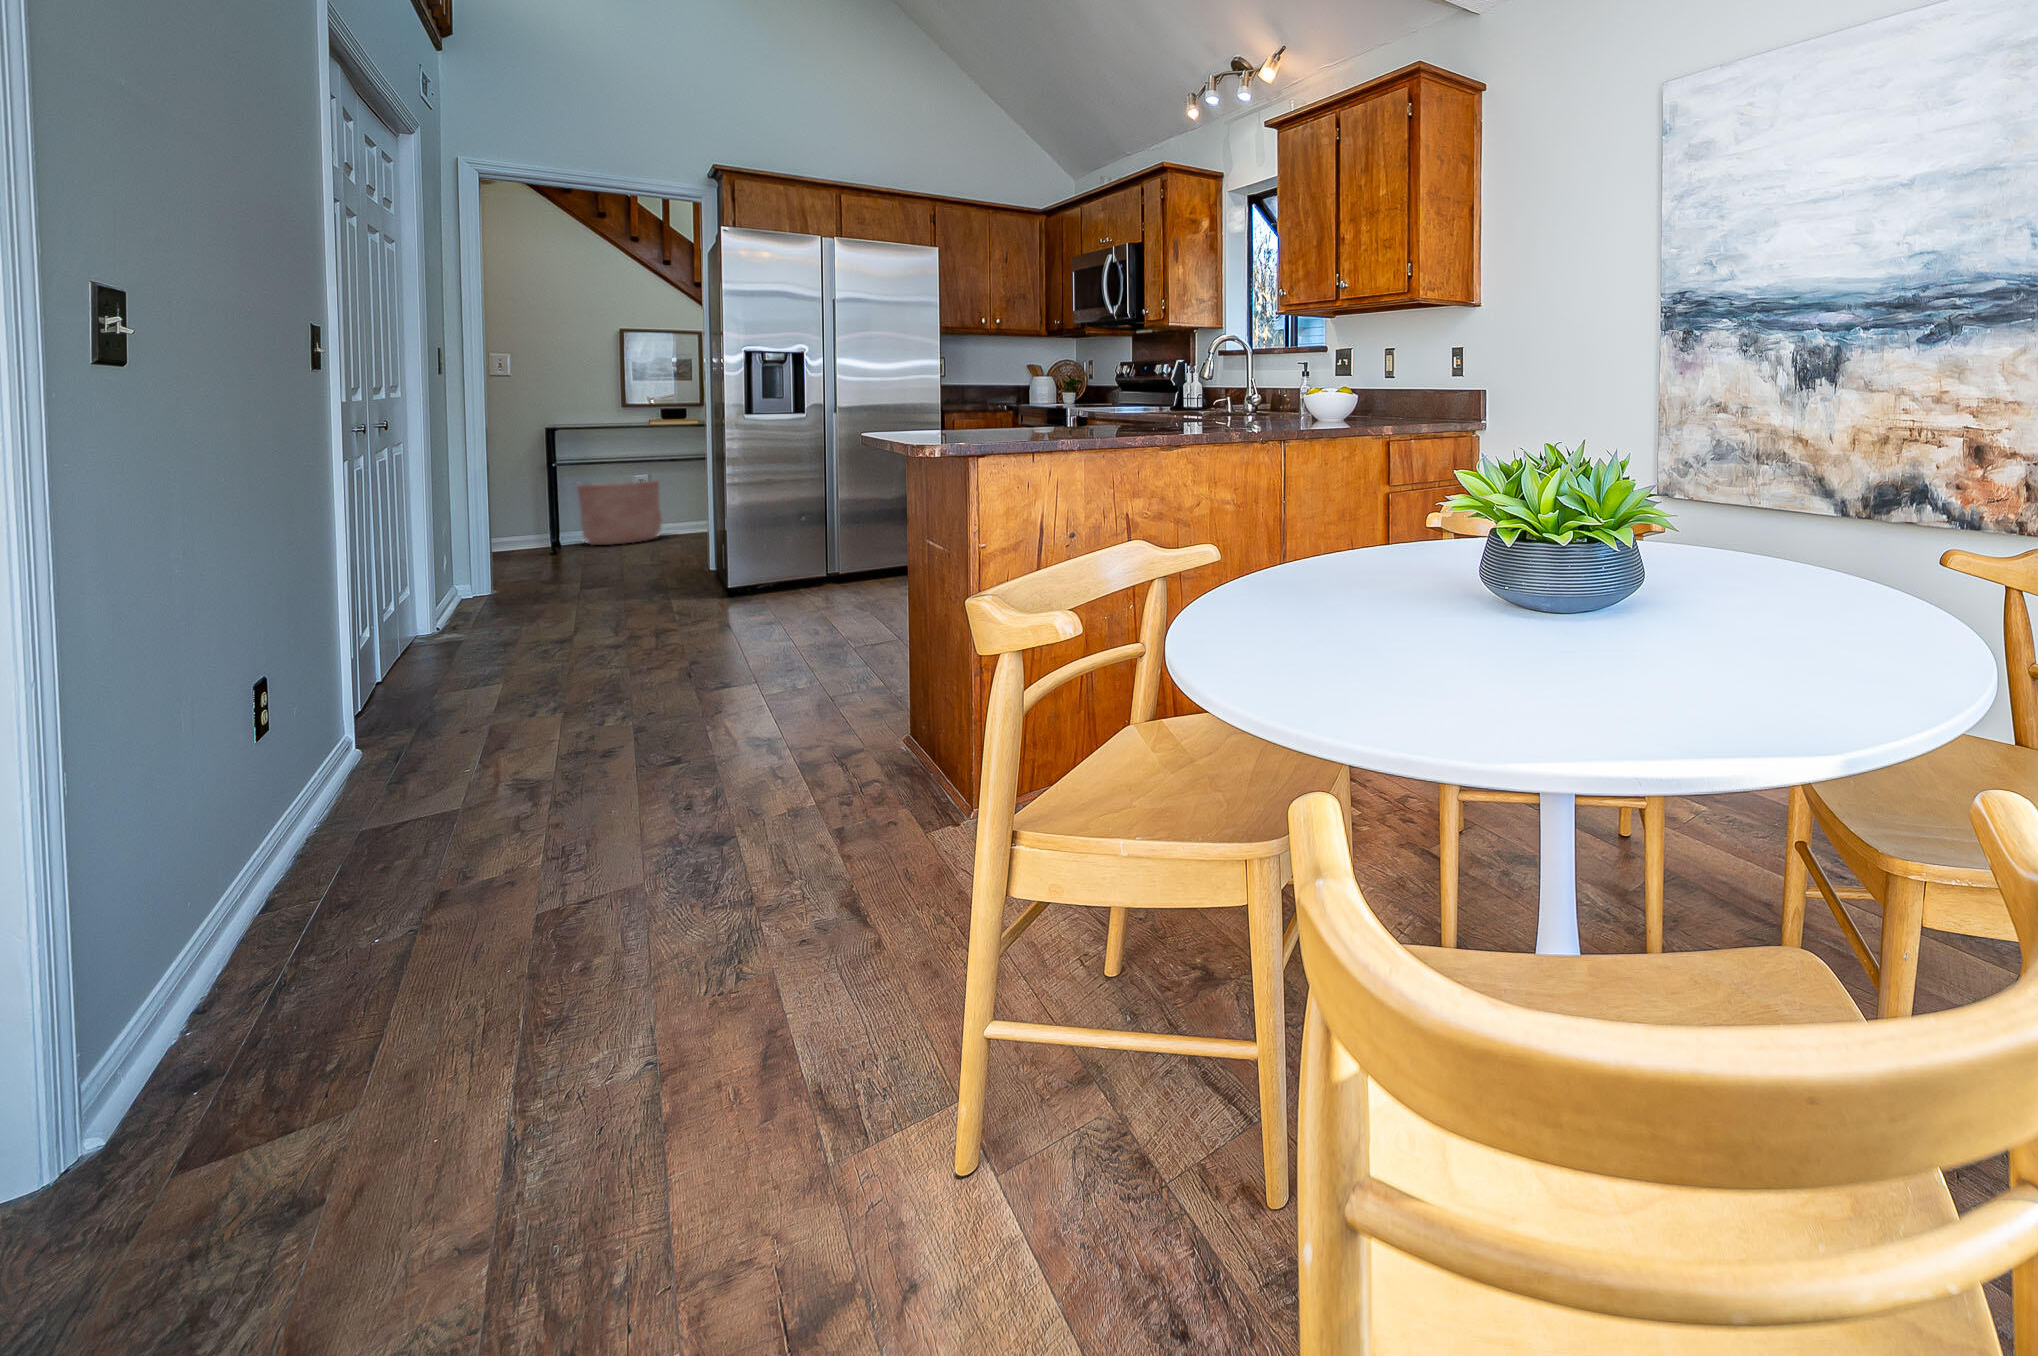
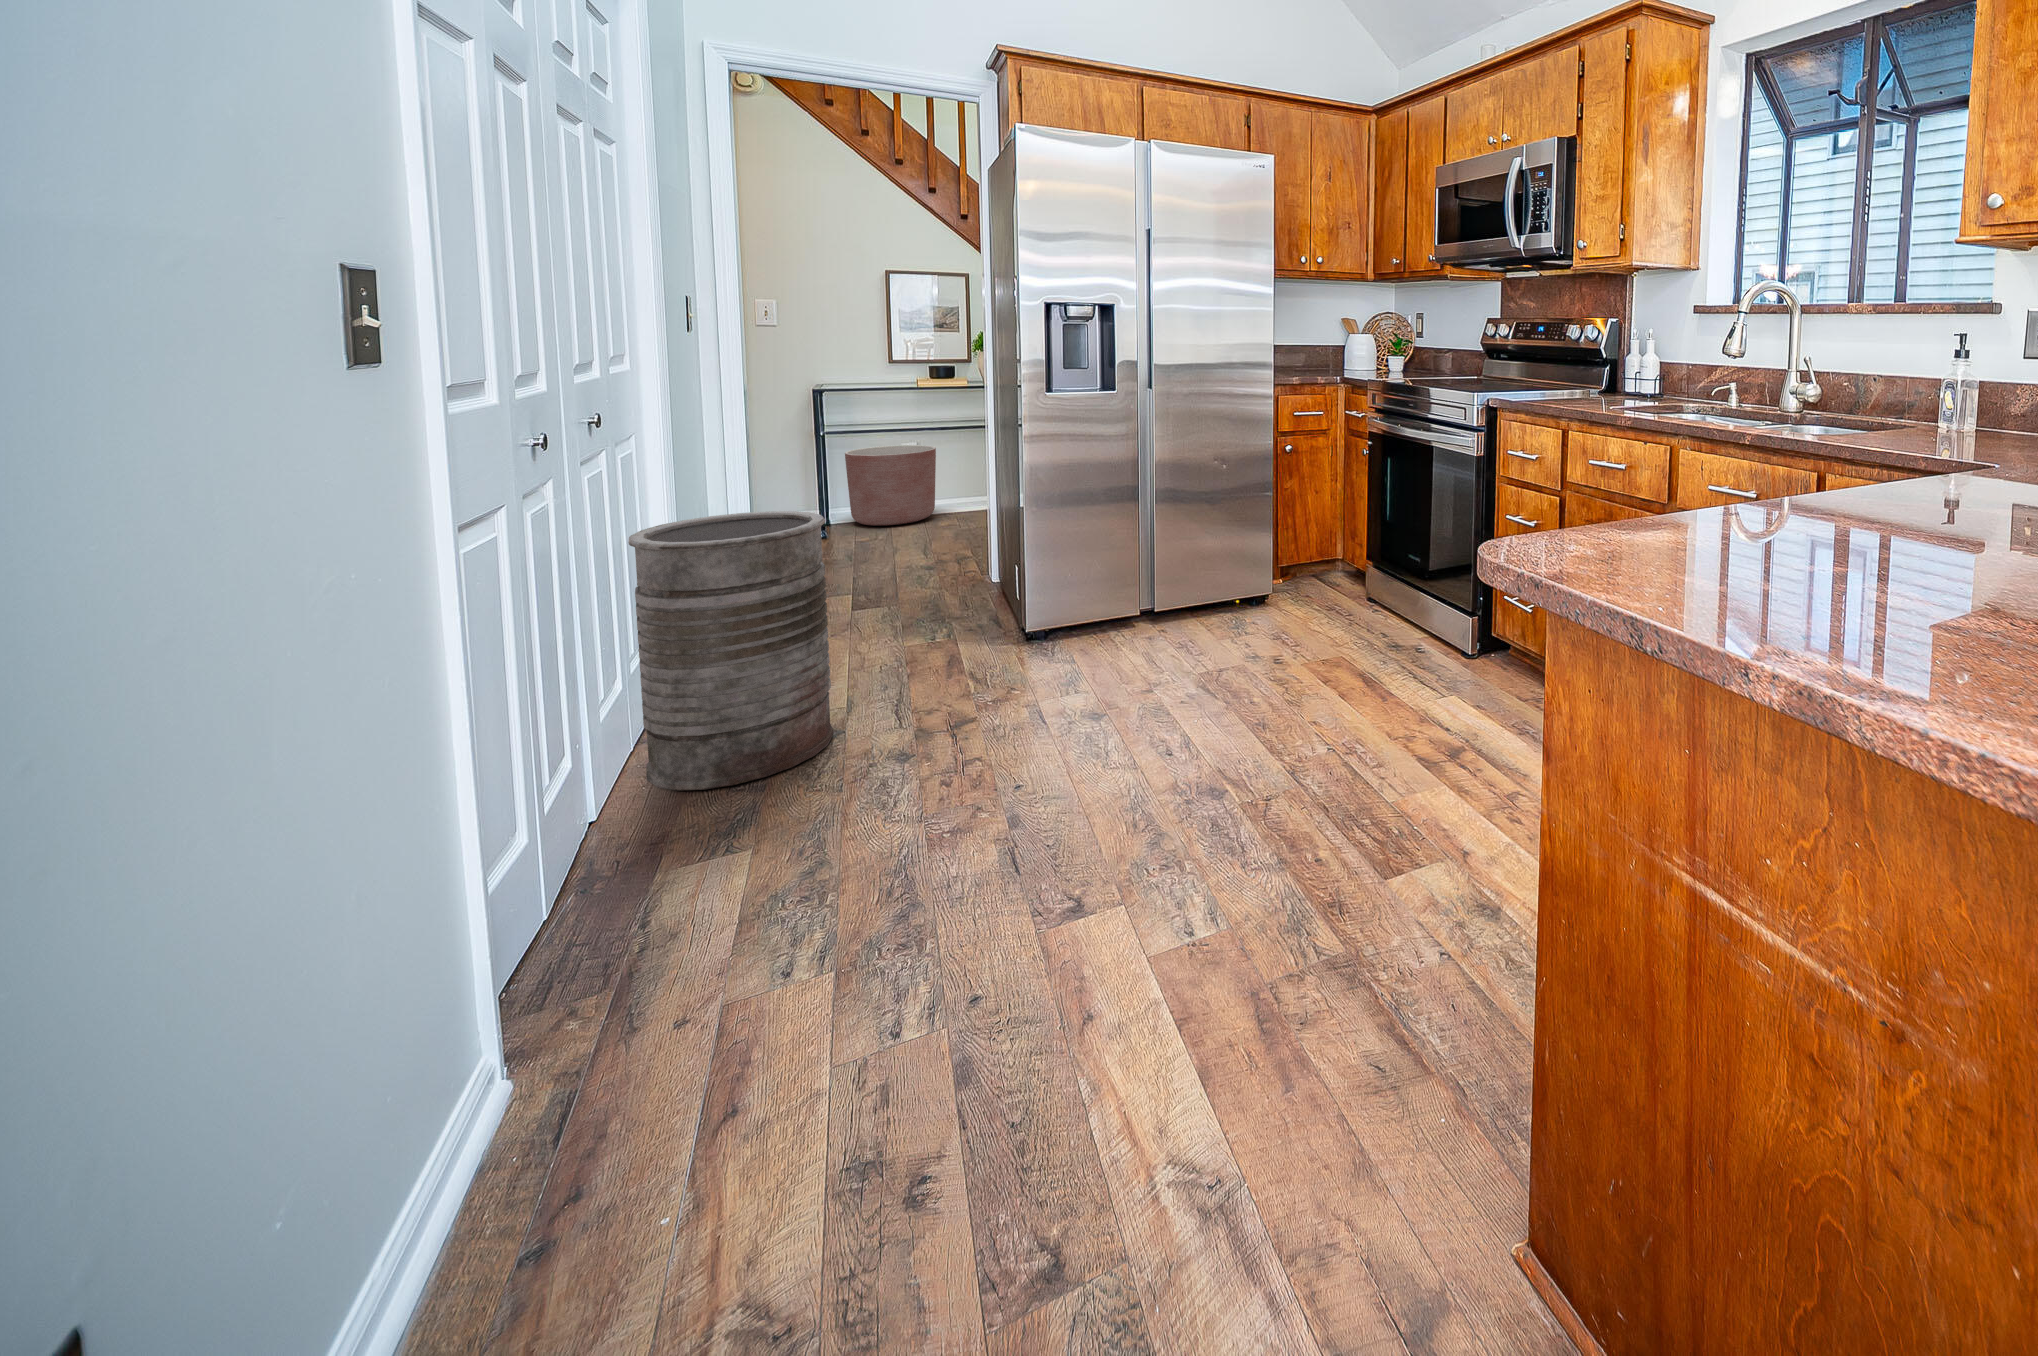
trash can: none [403,491,560,668] -> present [628,511,833,790]

